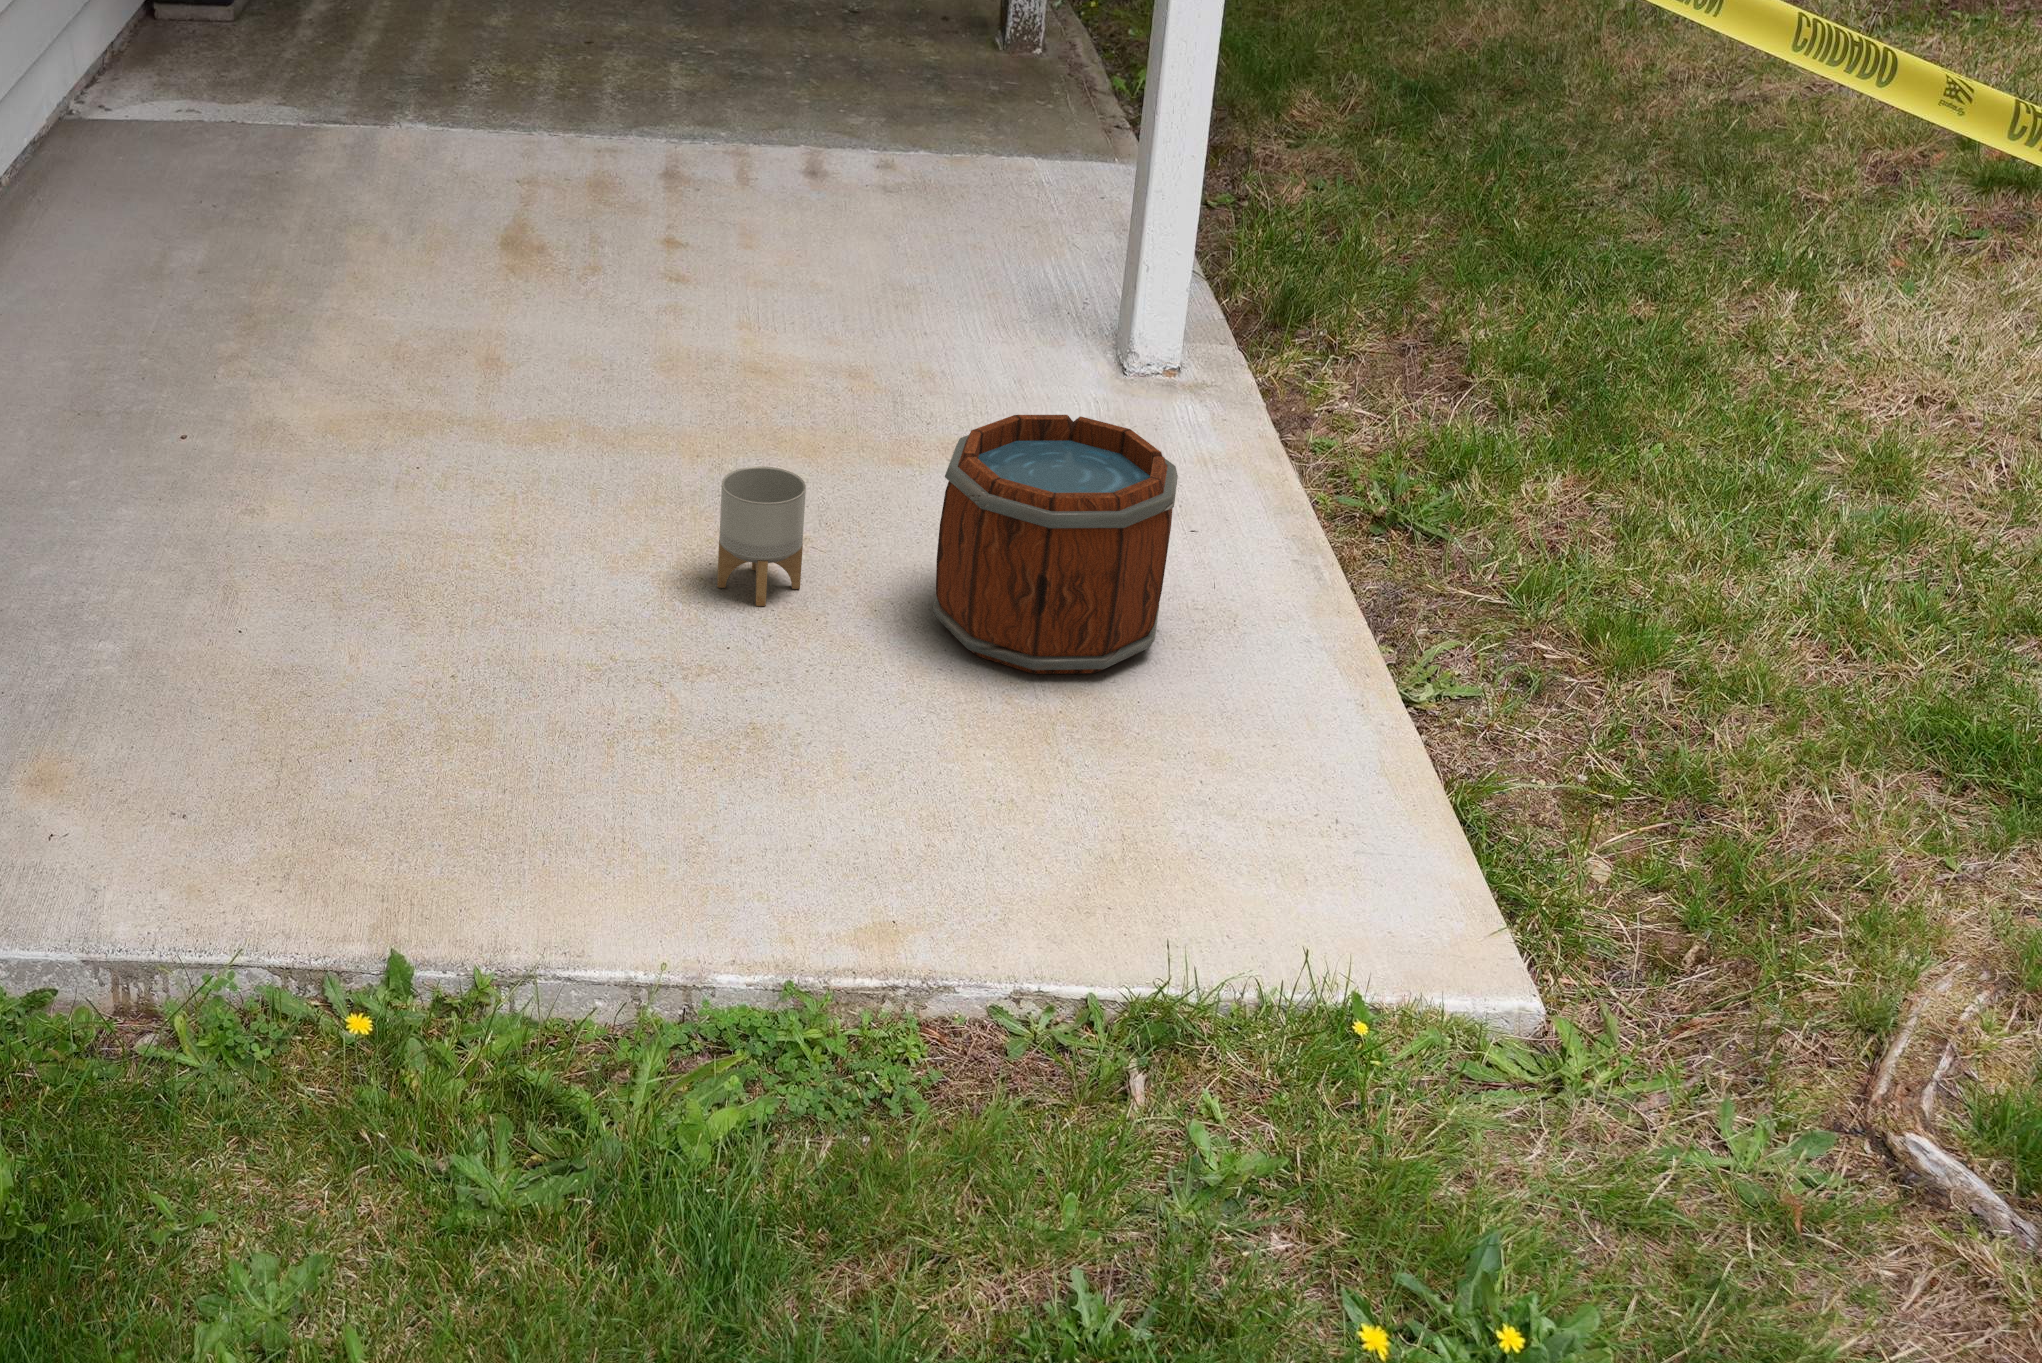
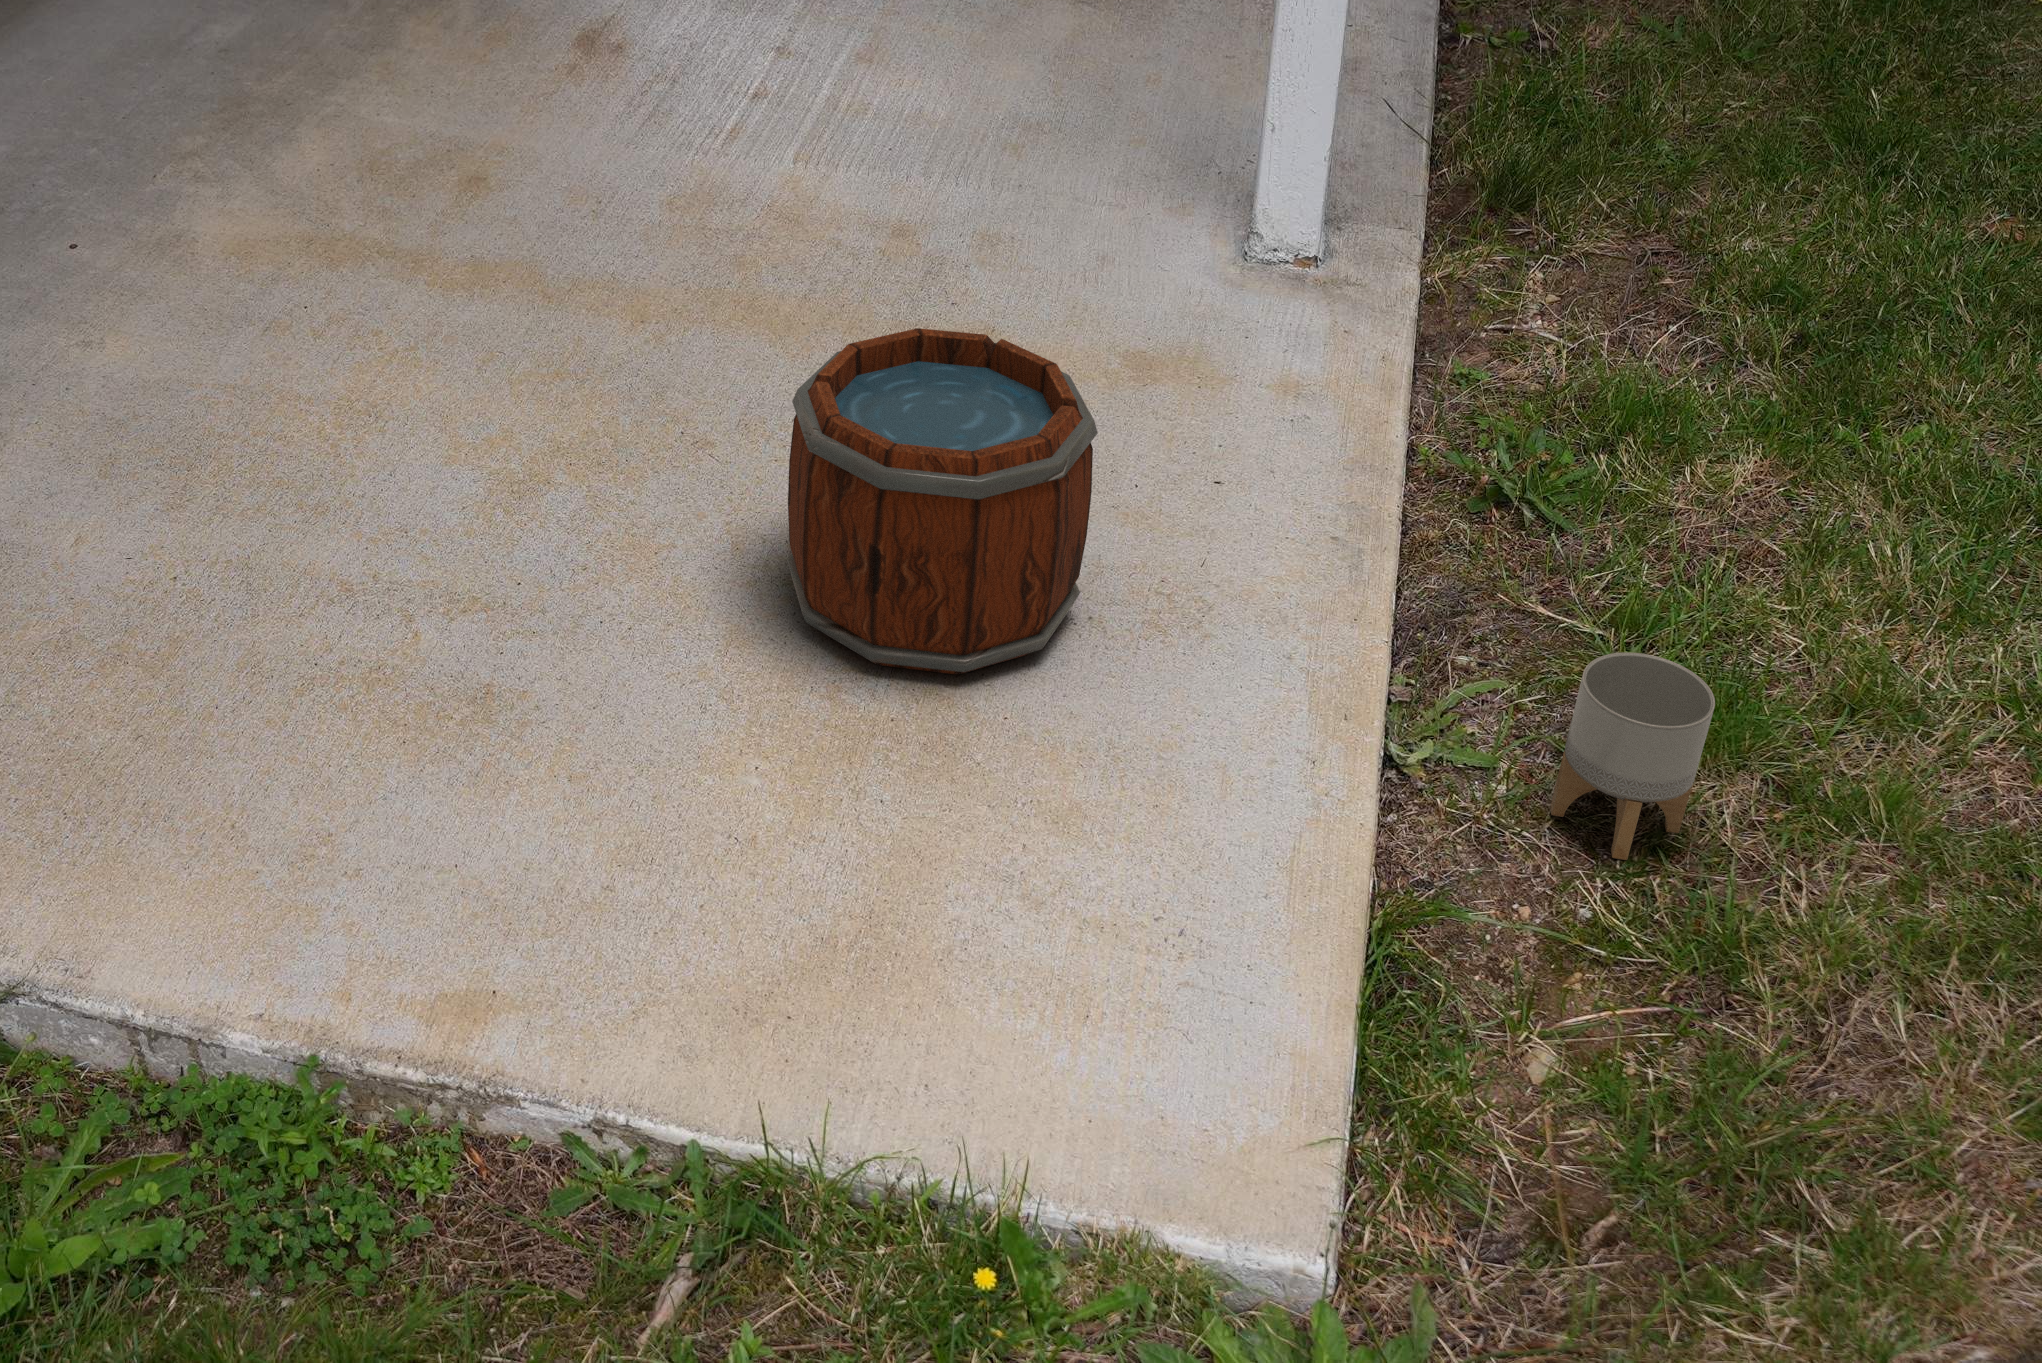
planter: present [717,466,806,606] -> present [1550,652,1715,860]

